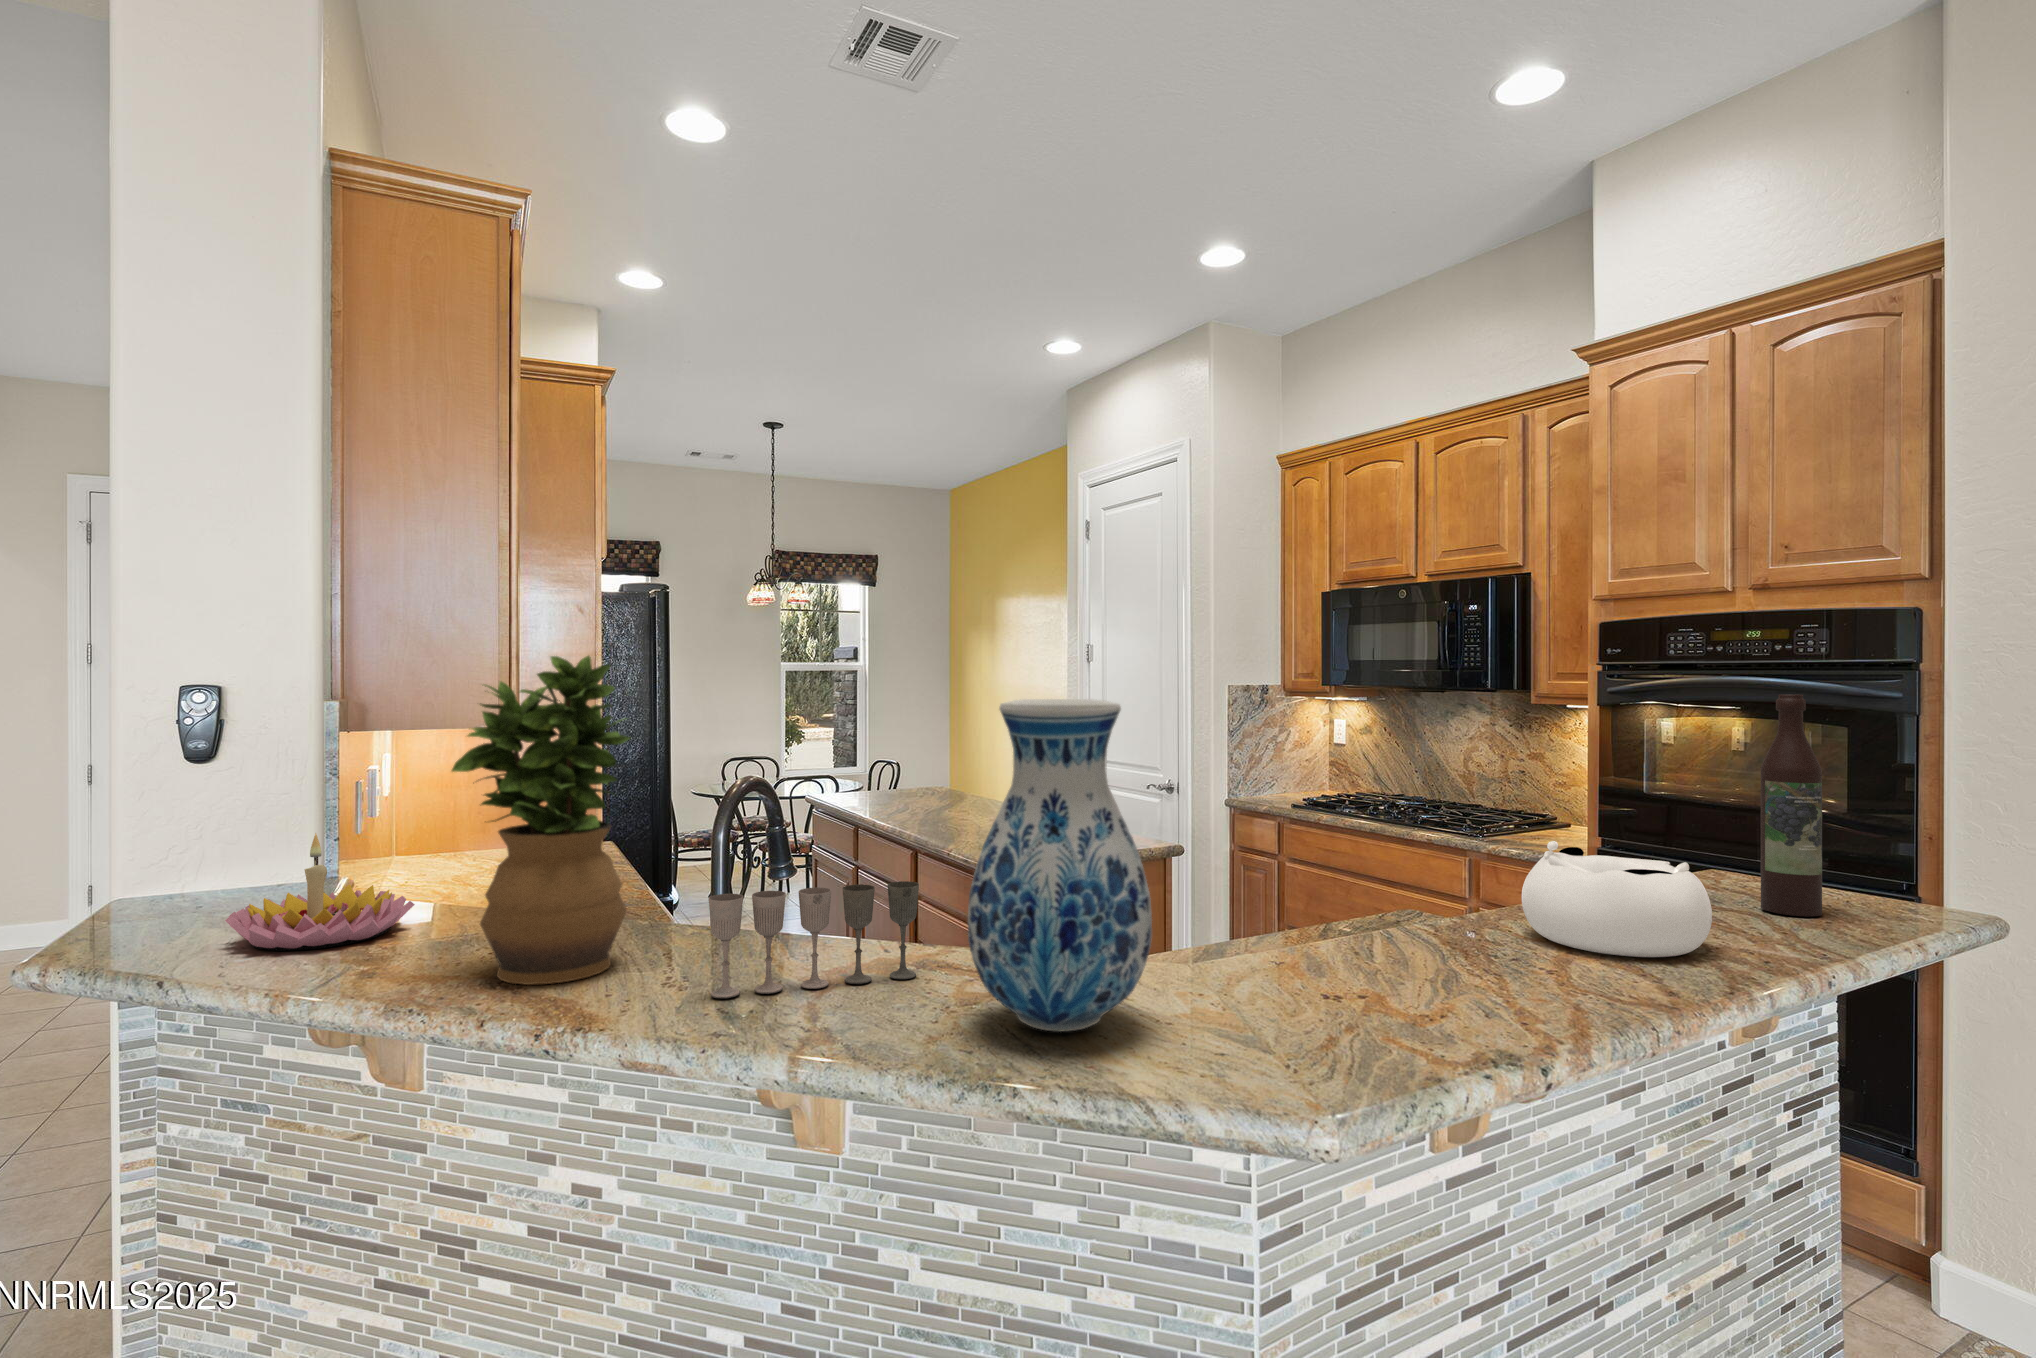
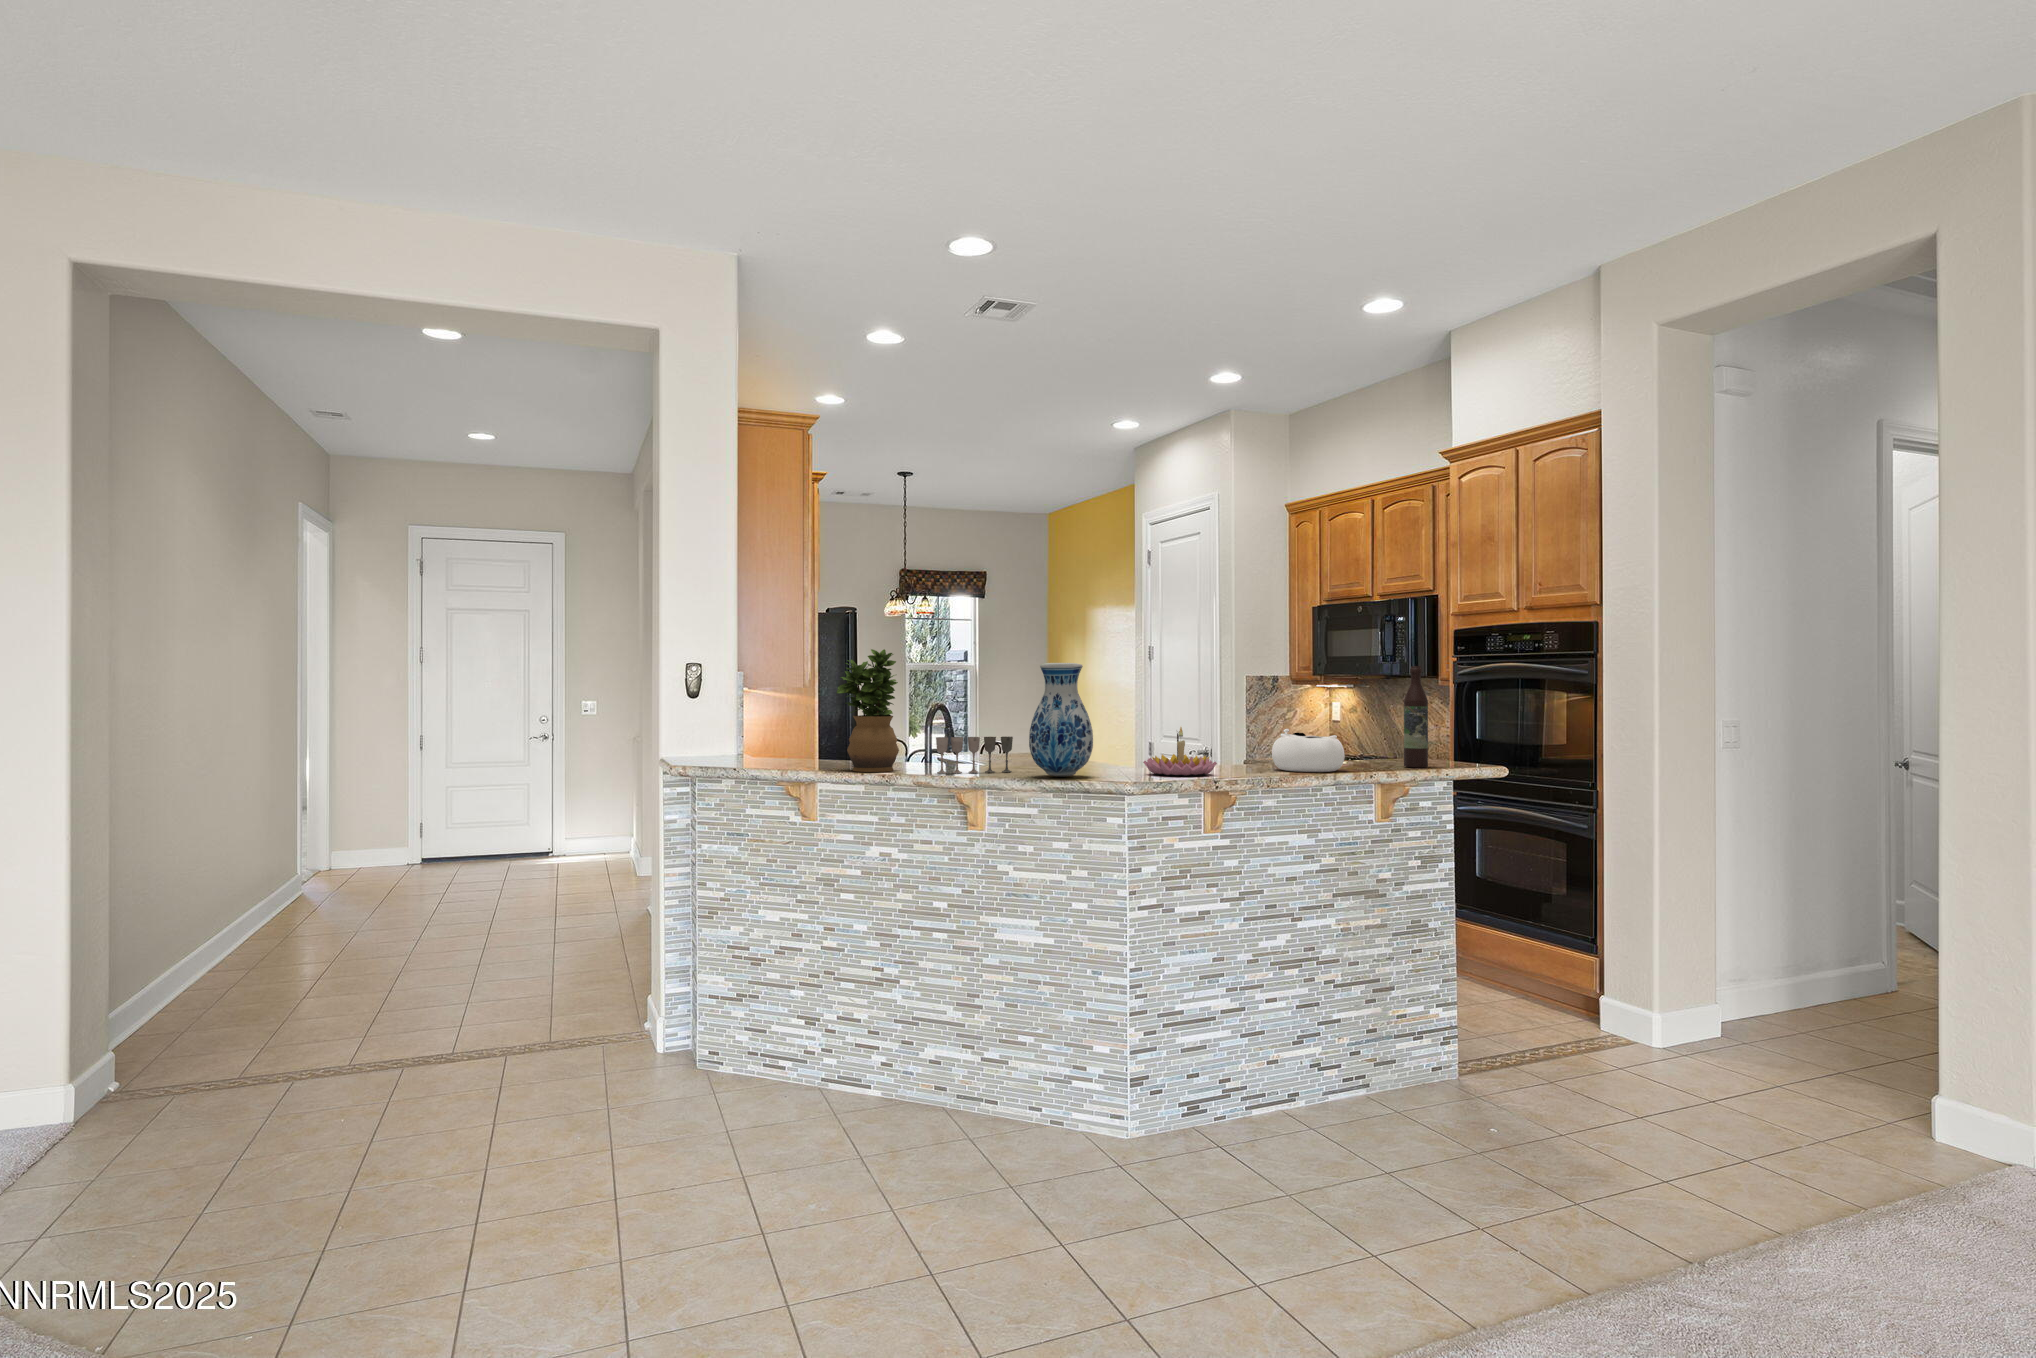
candle holder: present [225,833,415,951] -> present [1143,727,1217,776]

